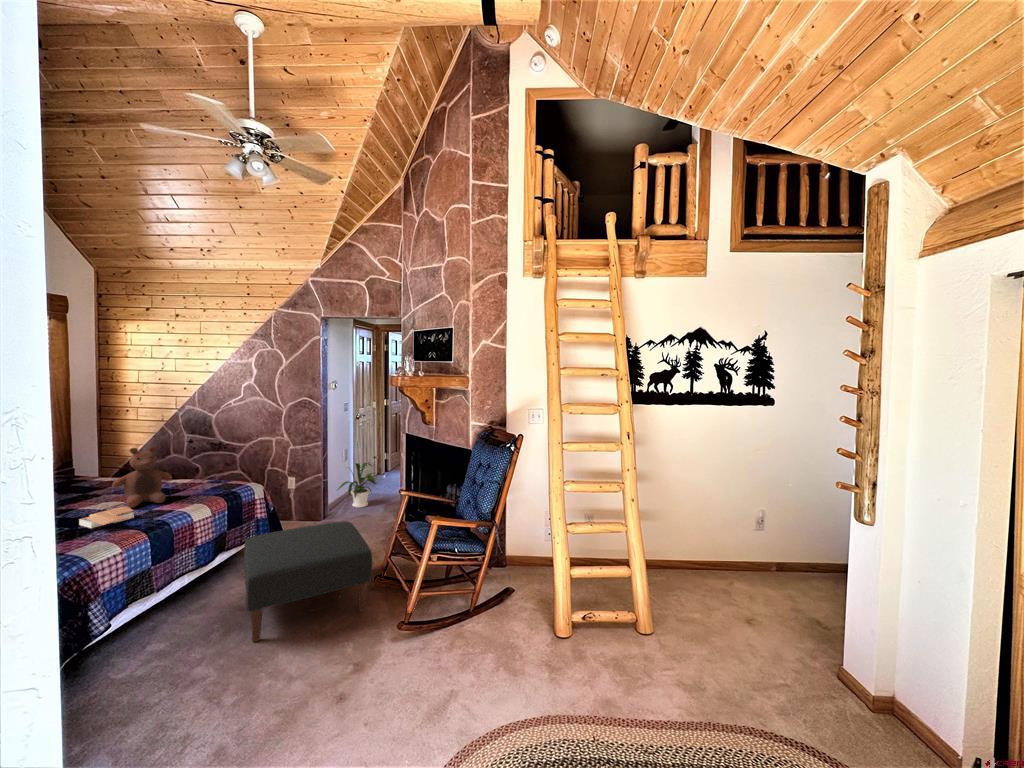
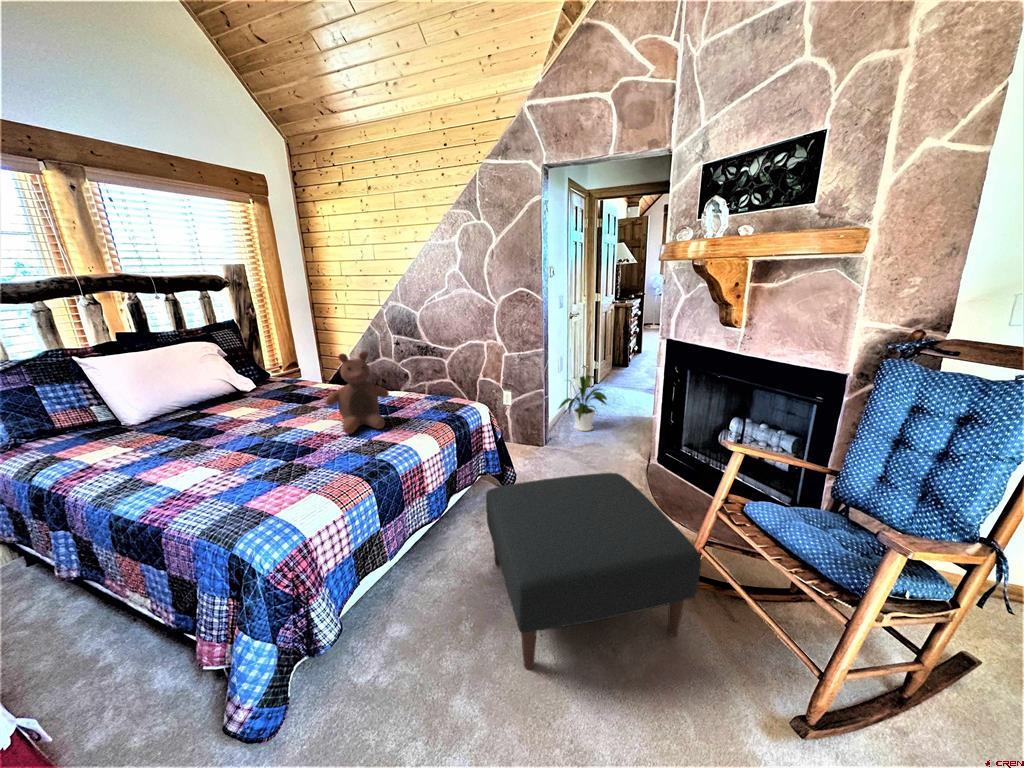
book: present [79,507,134,528] -> none [292,436,353,469]

